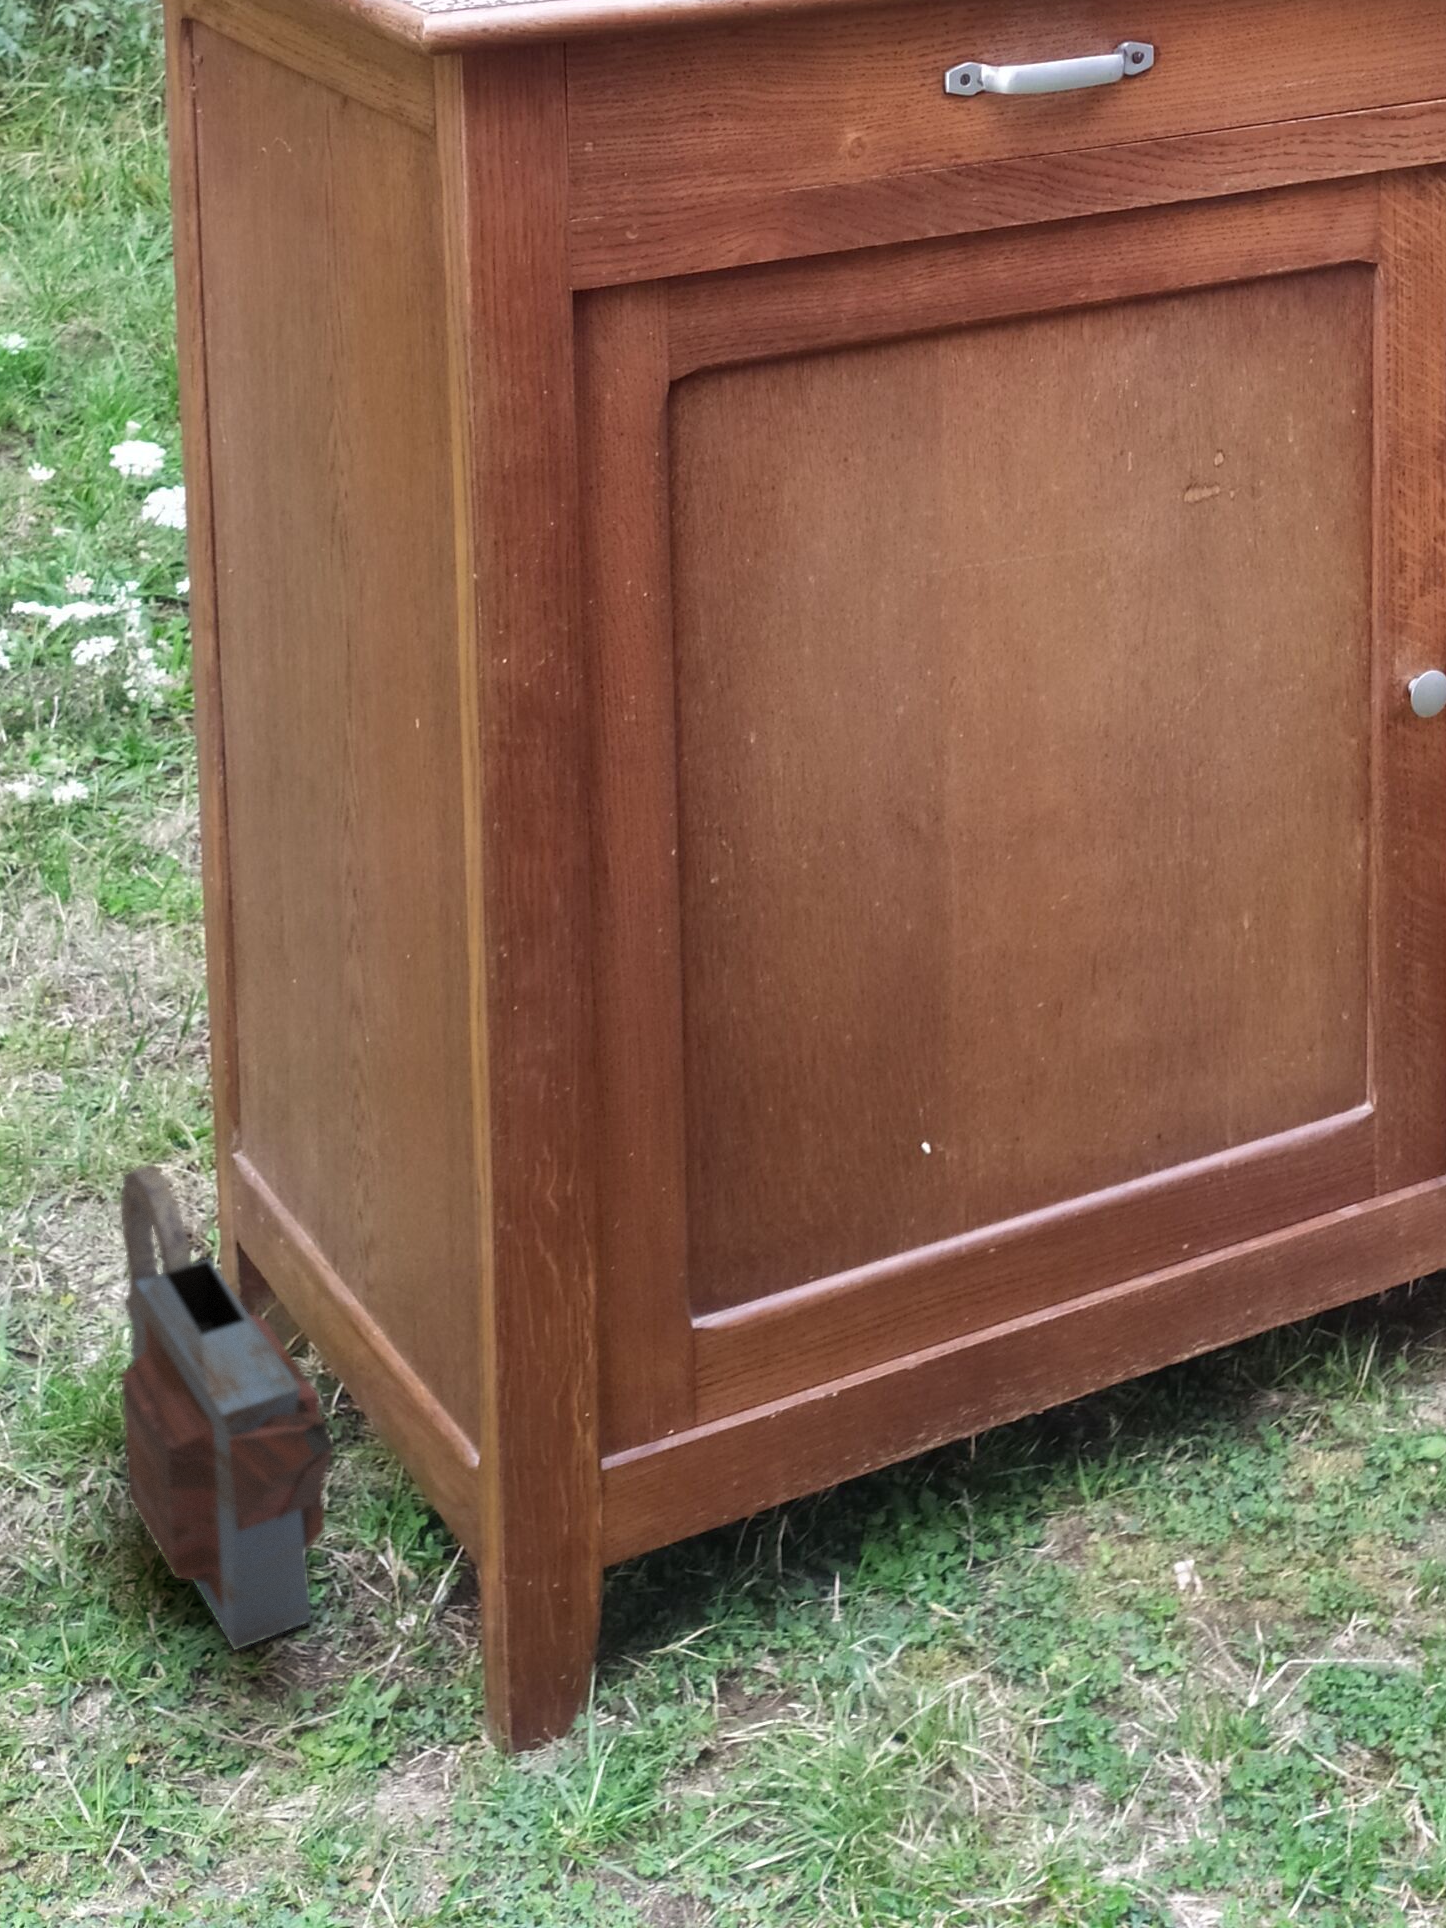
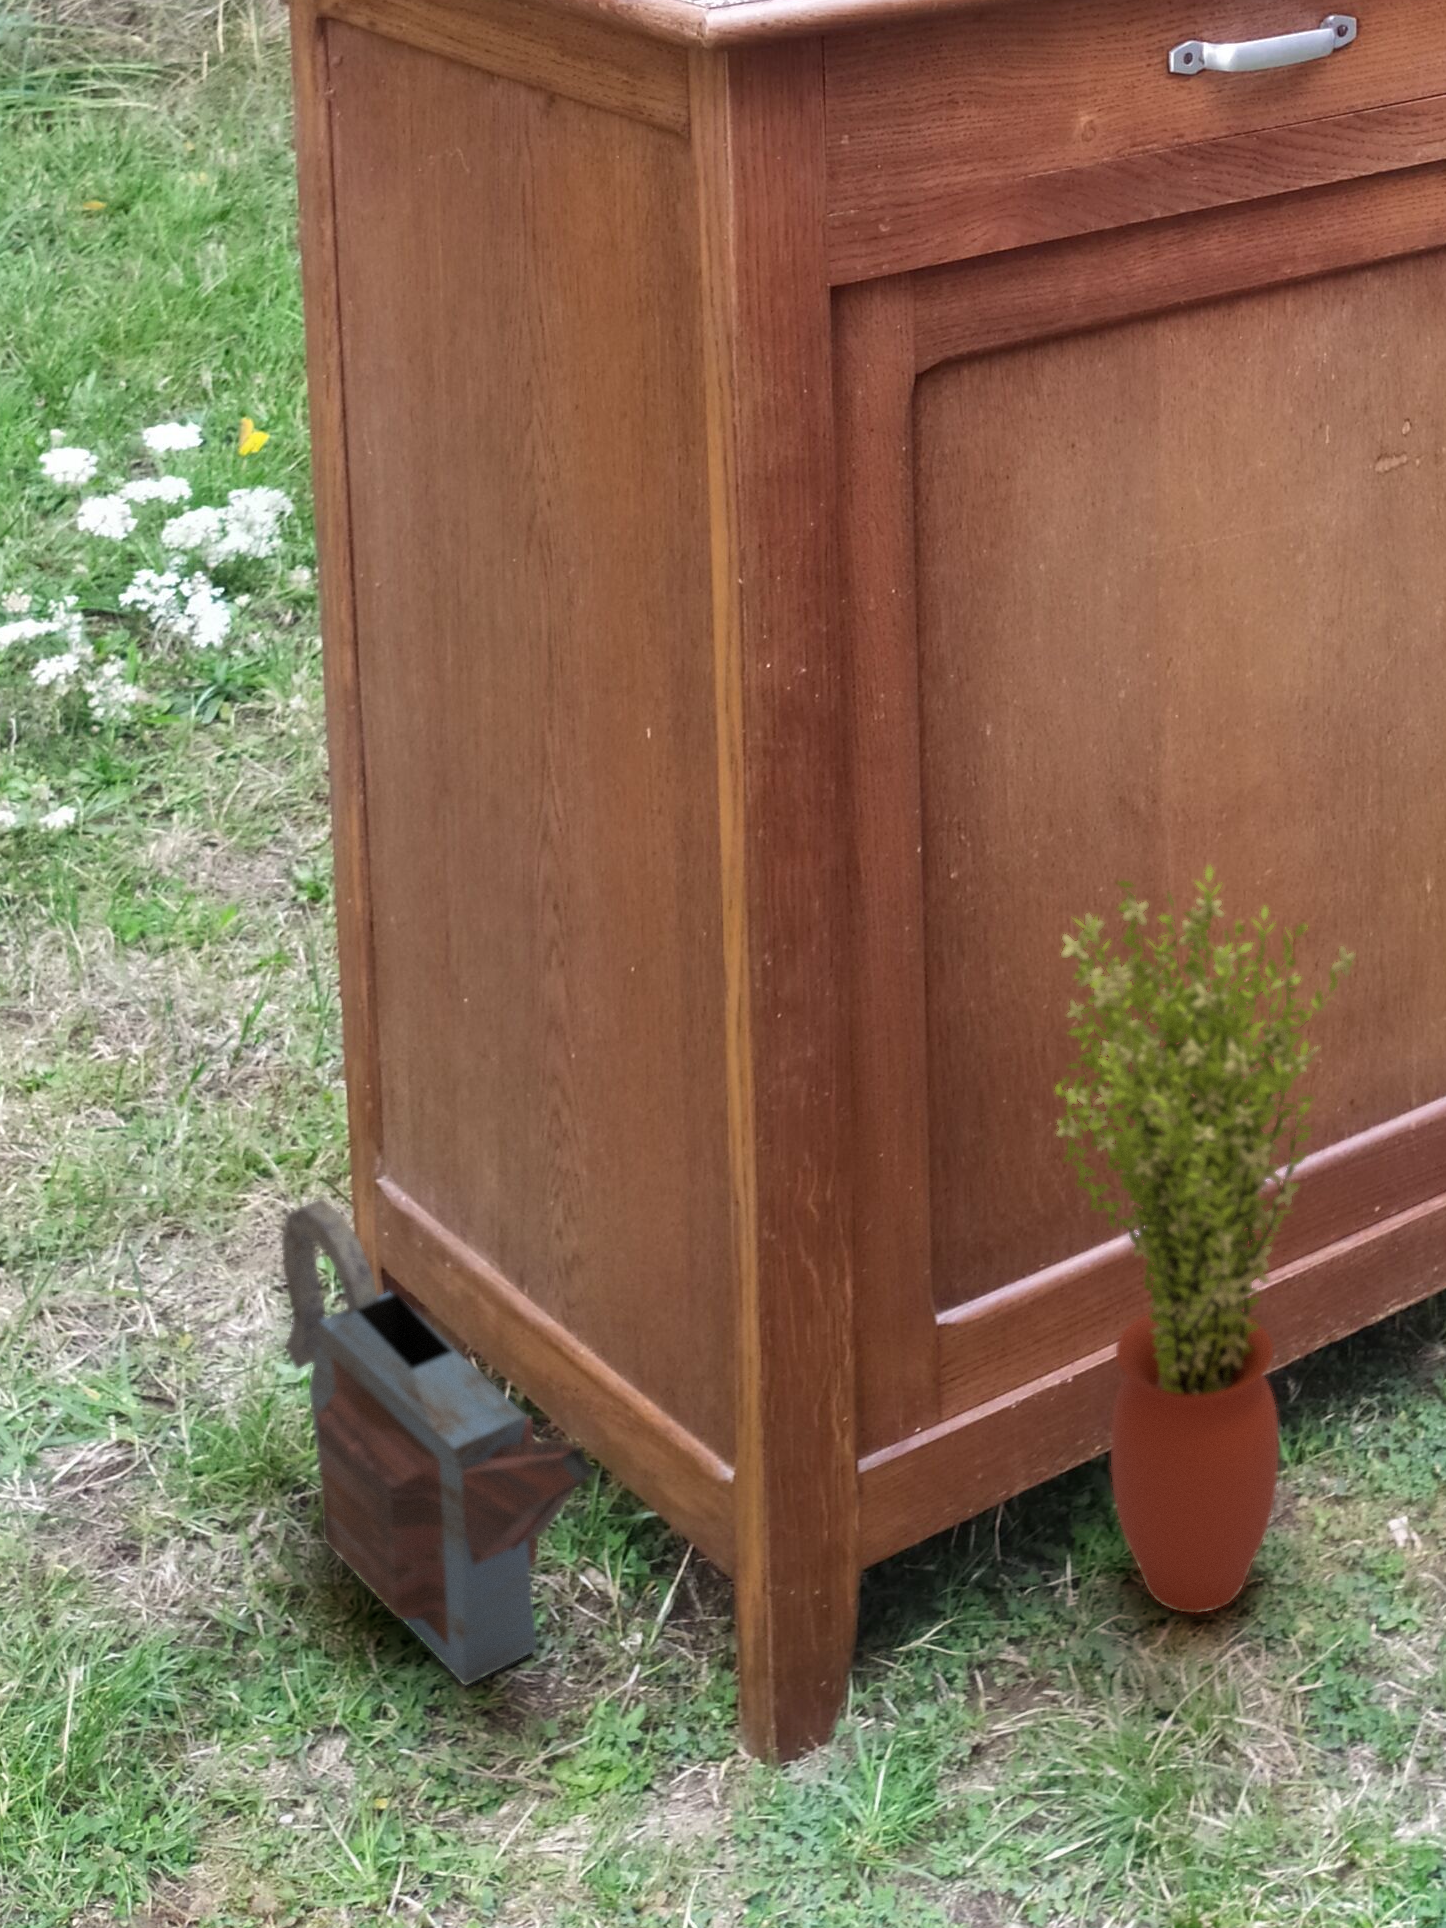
potted plant: none [793,883,1122,1638] -> present [1056,866,1355,1613]

